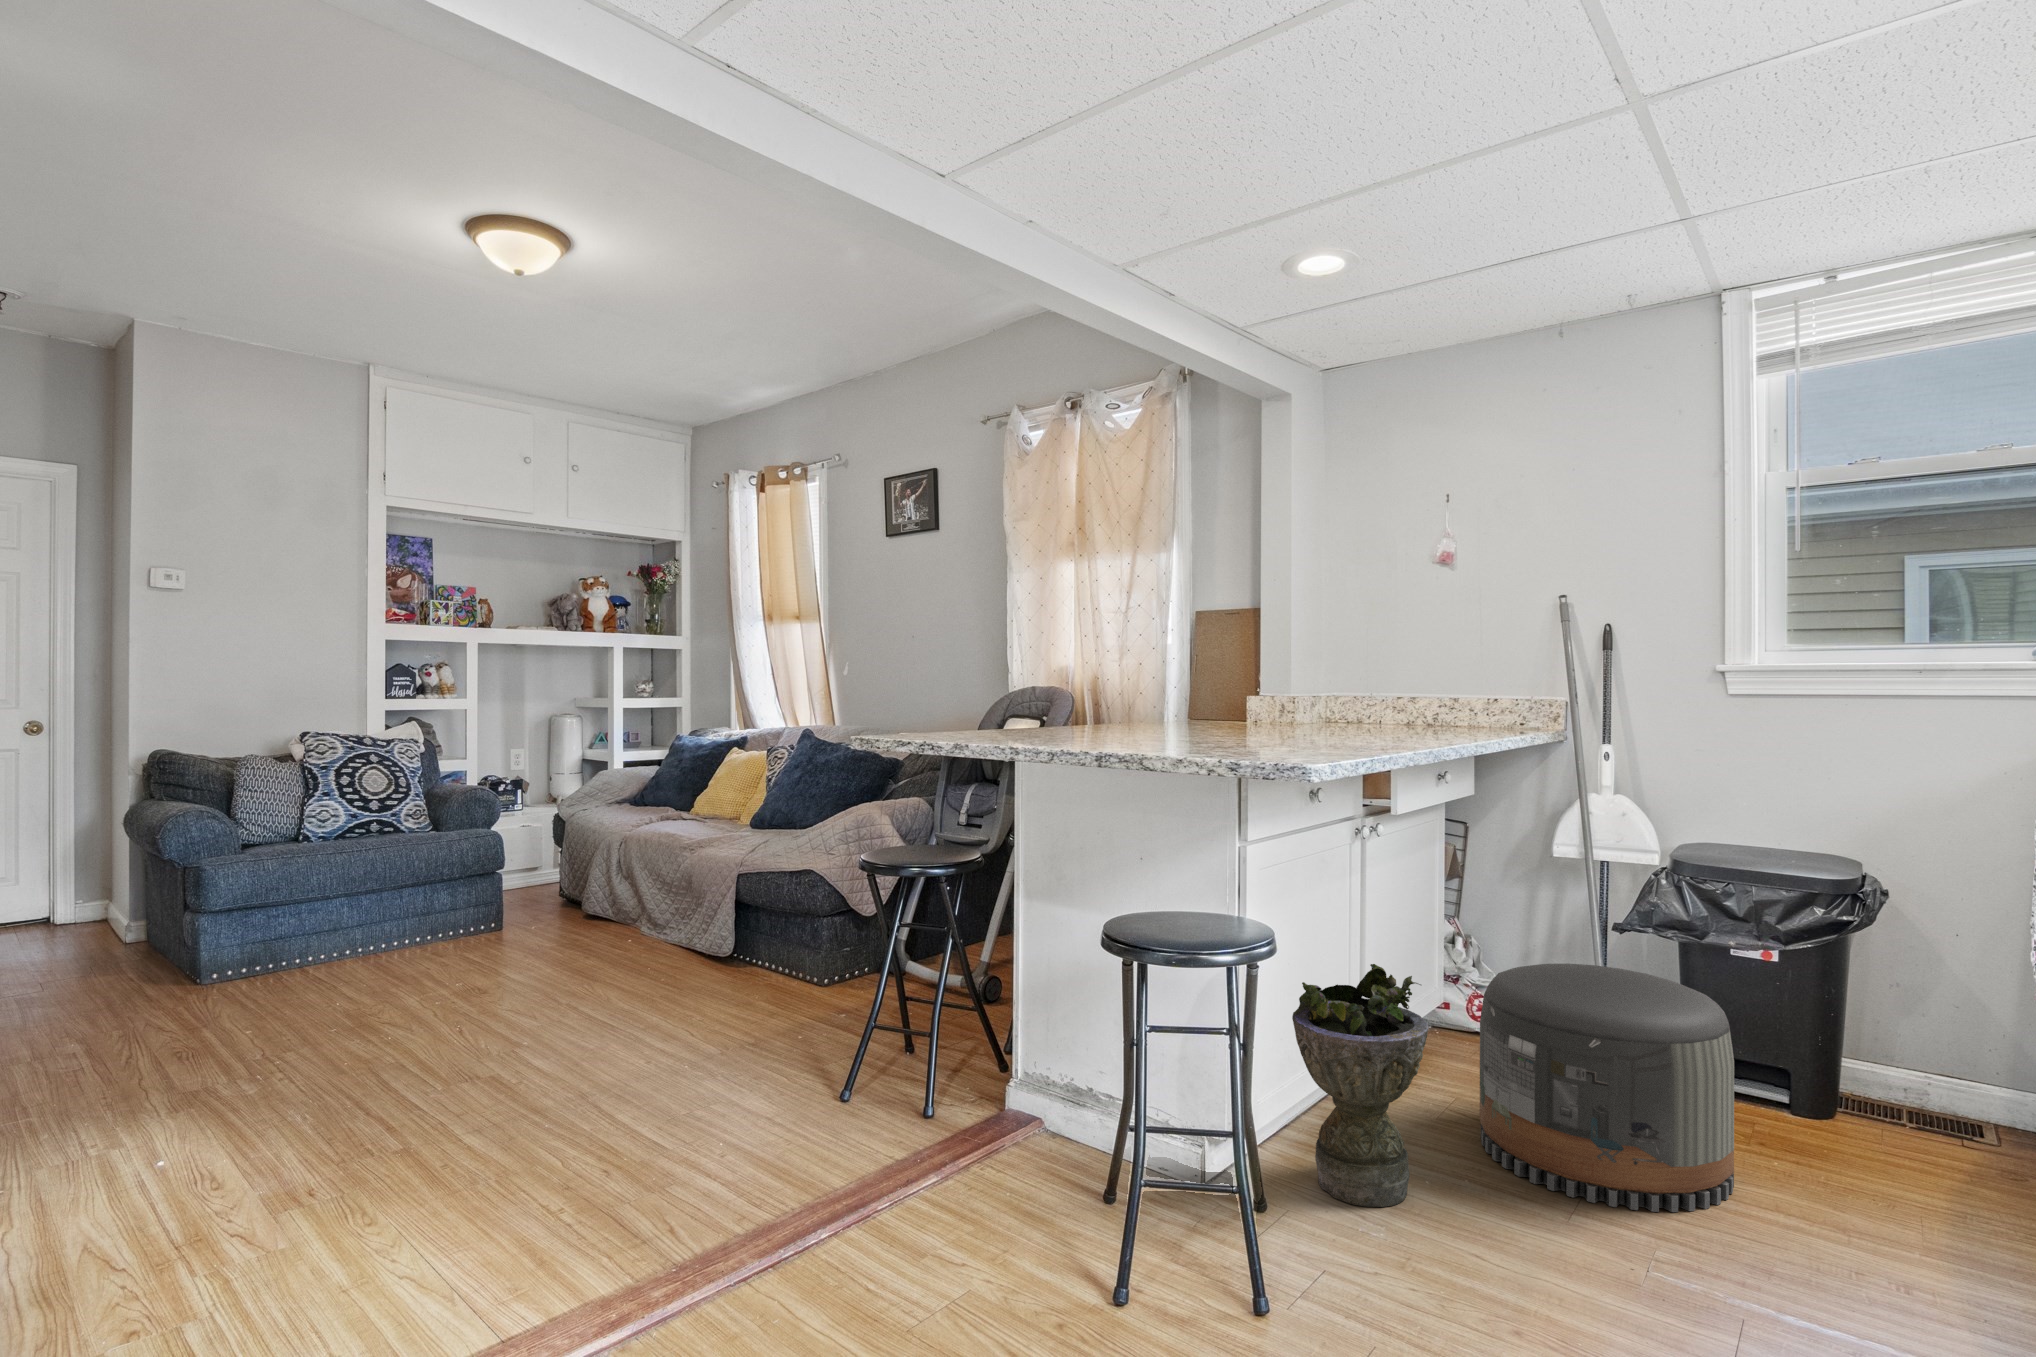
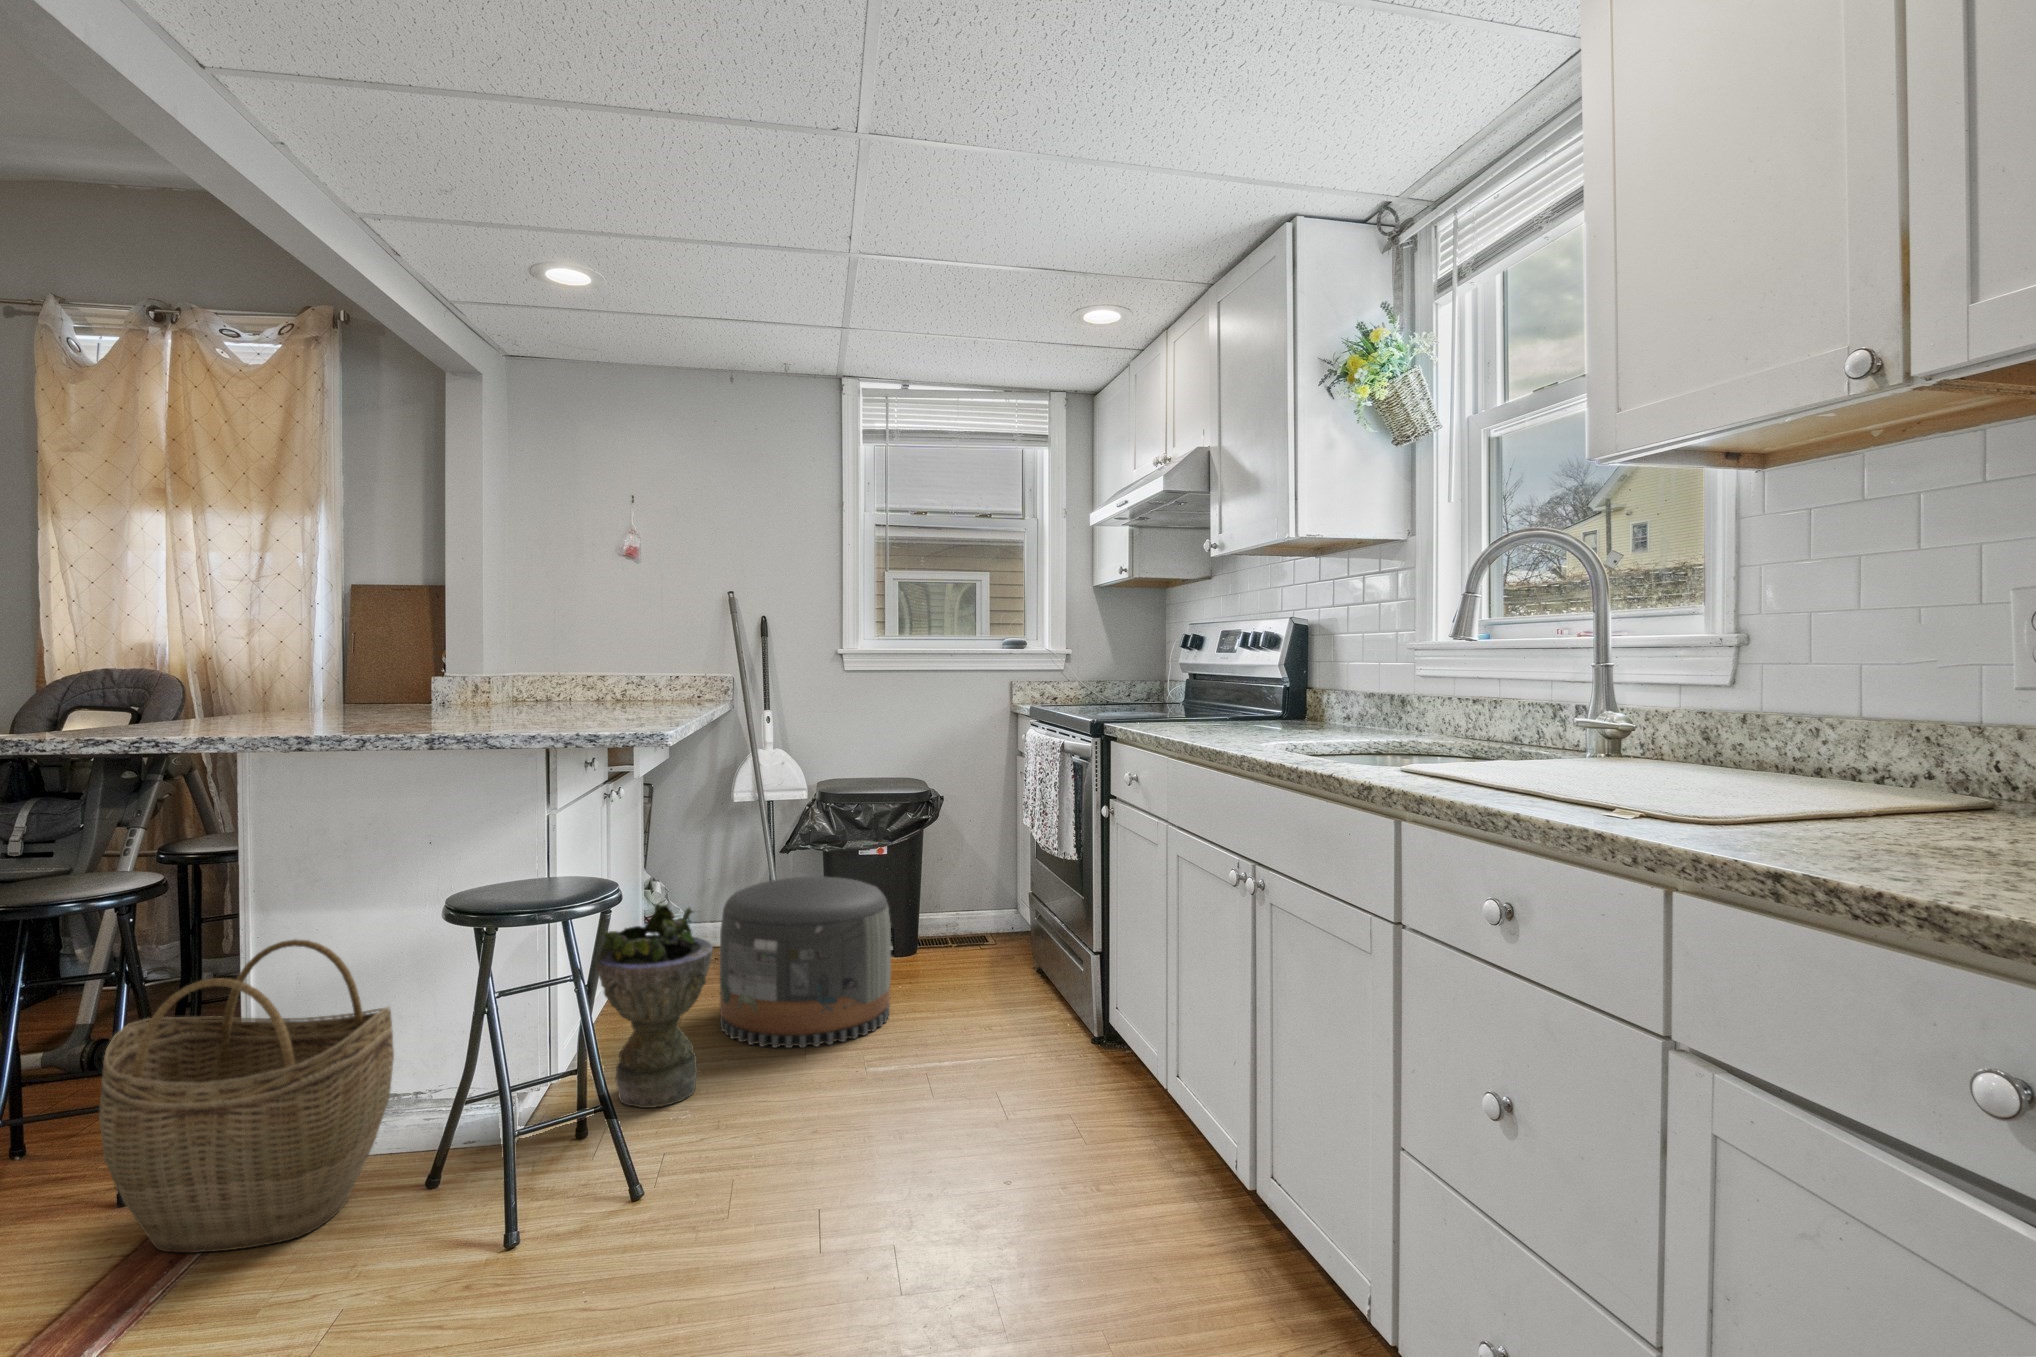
woven basket: none [886,930,1087,1200] -> present [99,940,394,1252]

